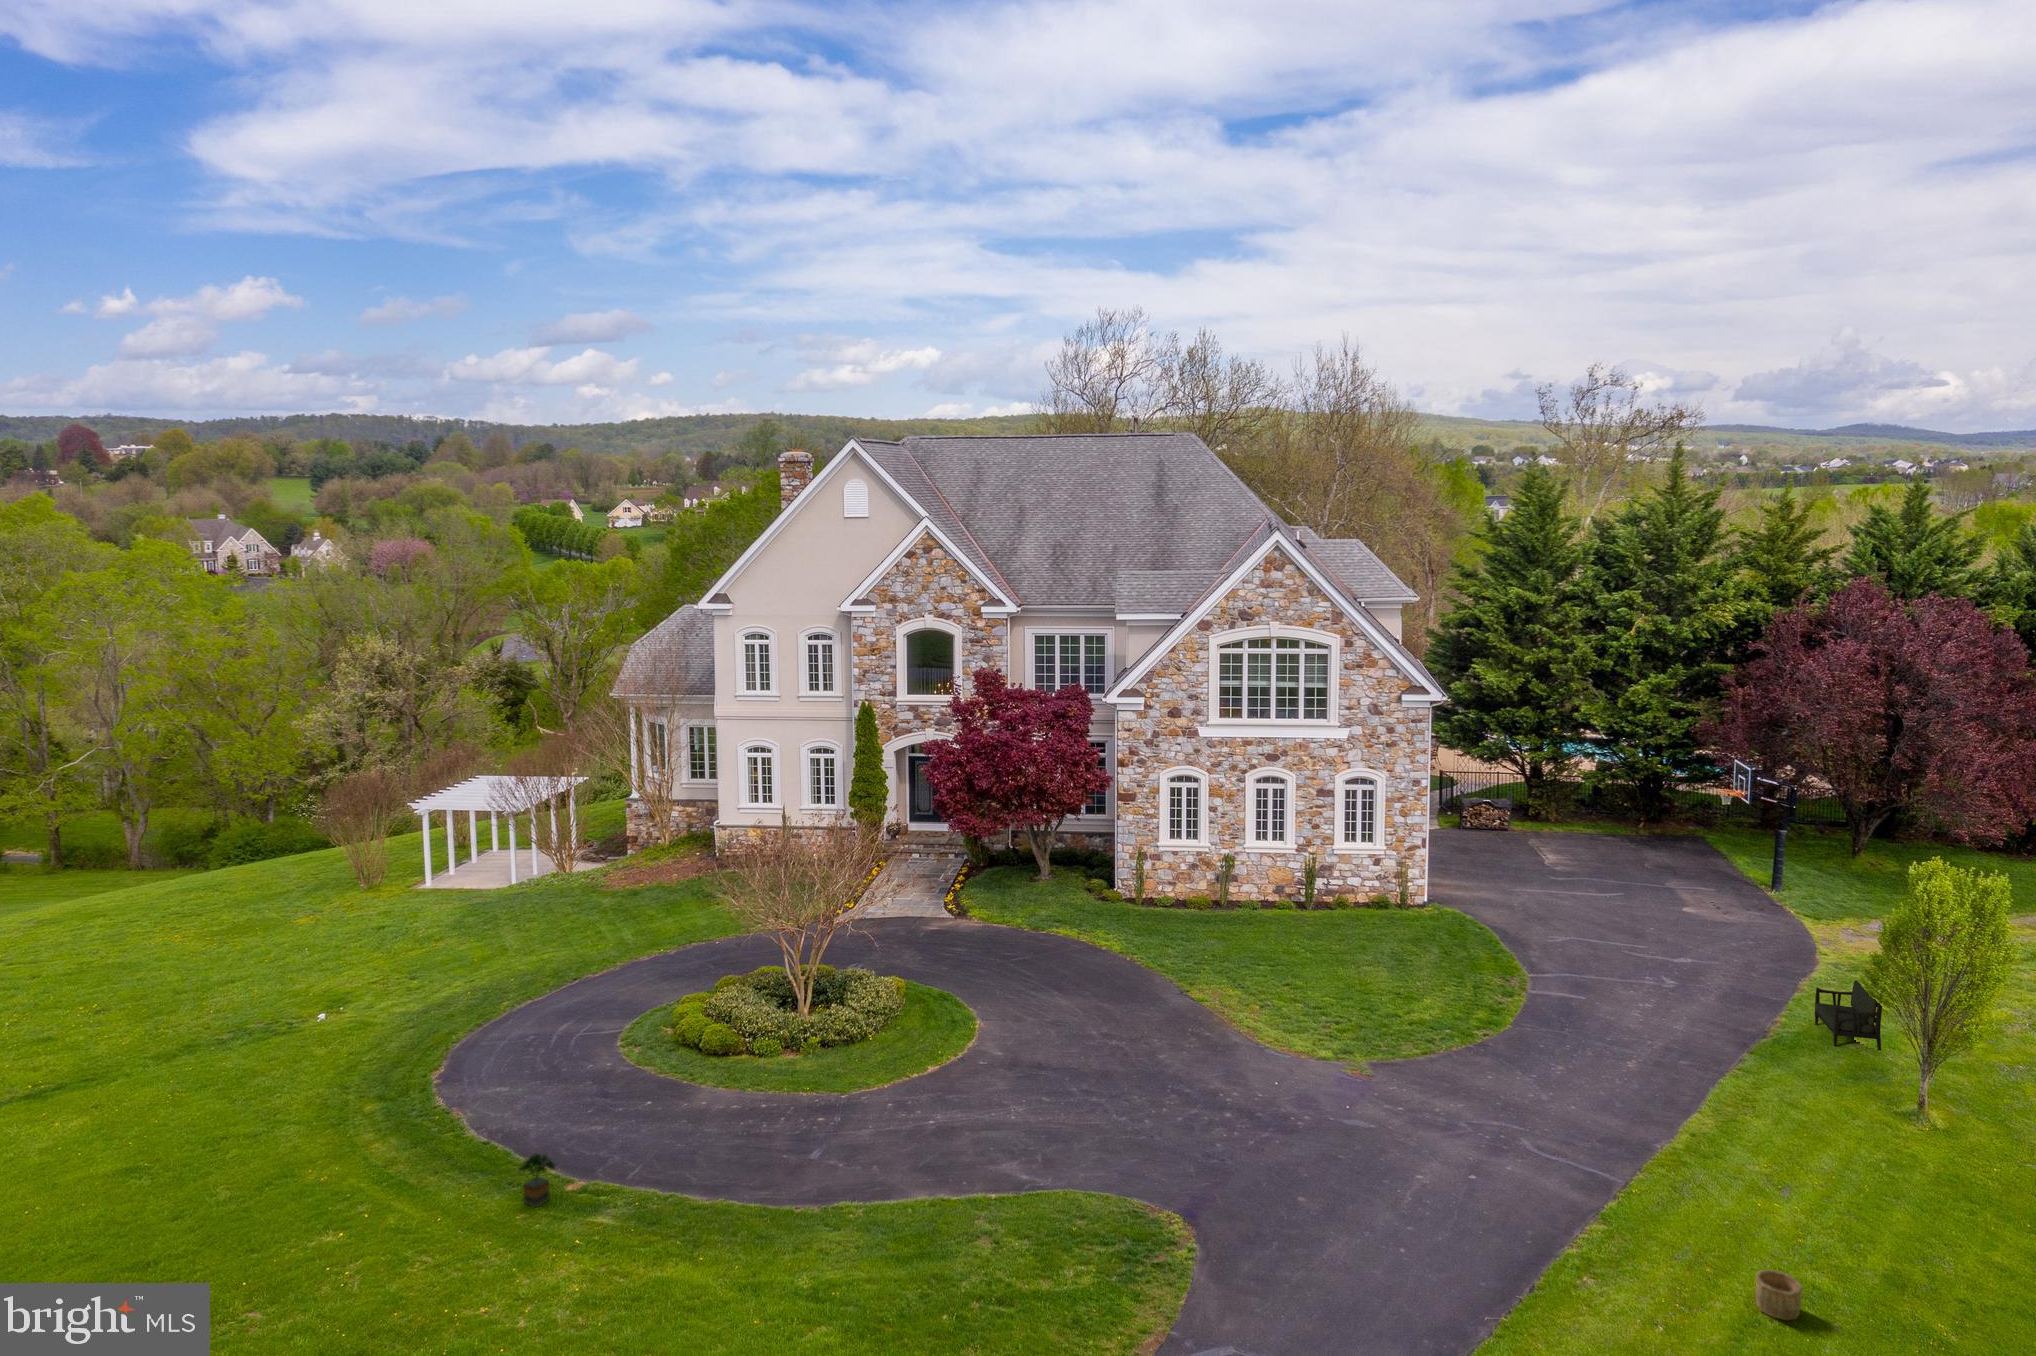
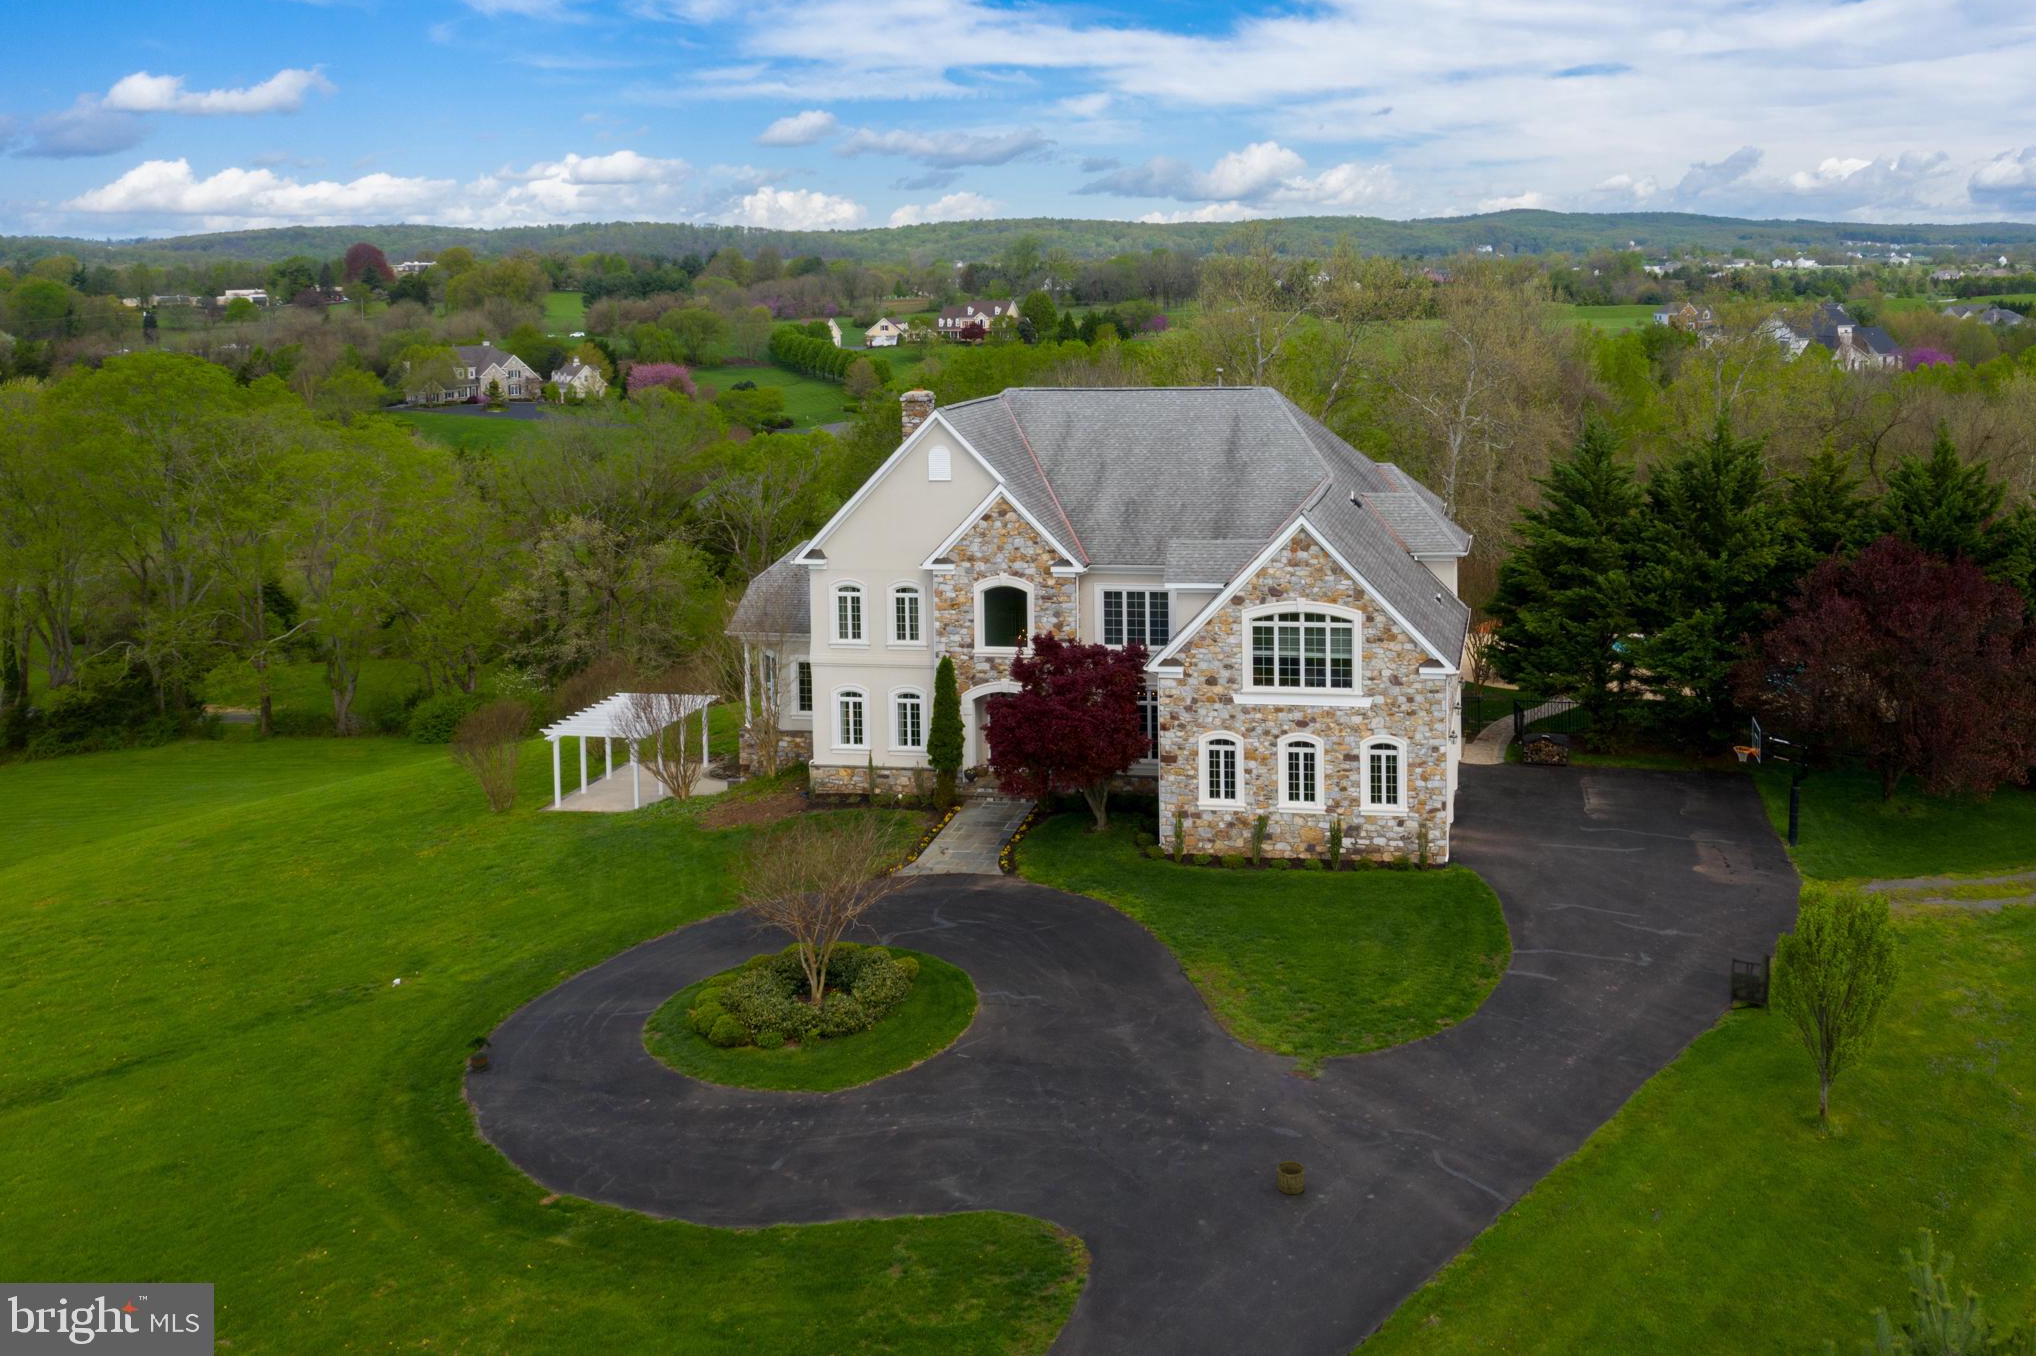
potted tree: present [519,1154,556,1207] -> present [467,1037,491,1072]
wooden bucket: present [1756,1270,1803,1321] -> present [1276,1161,1305,1194]

